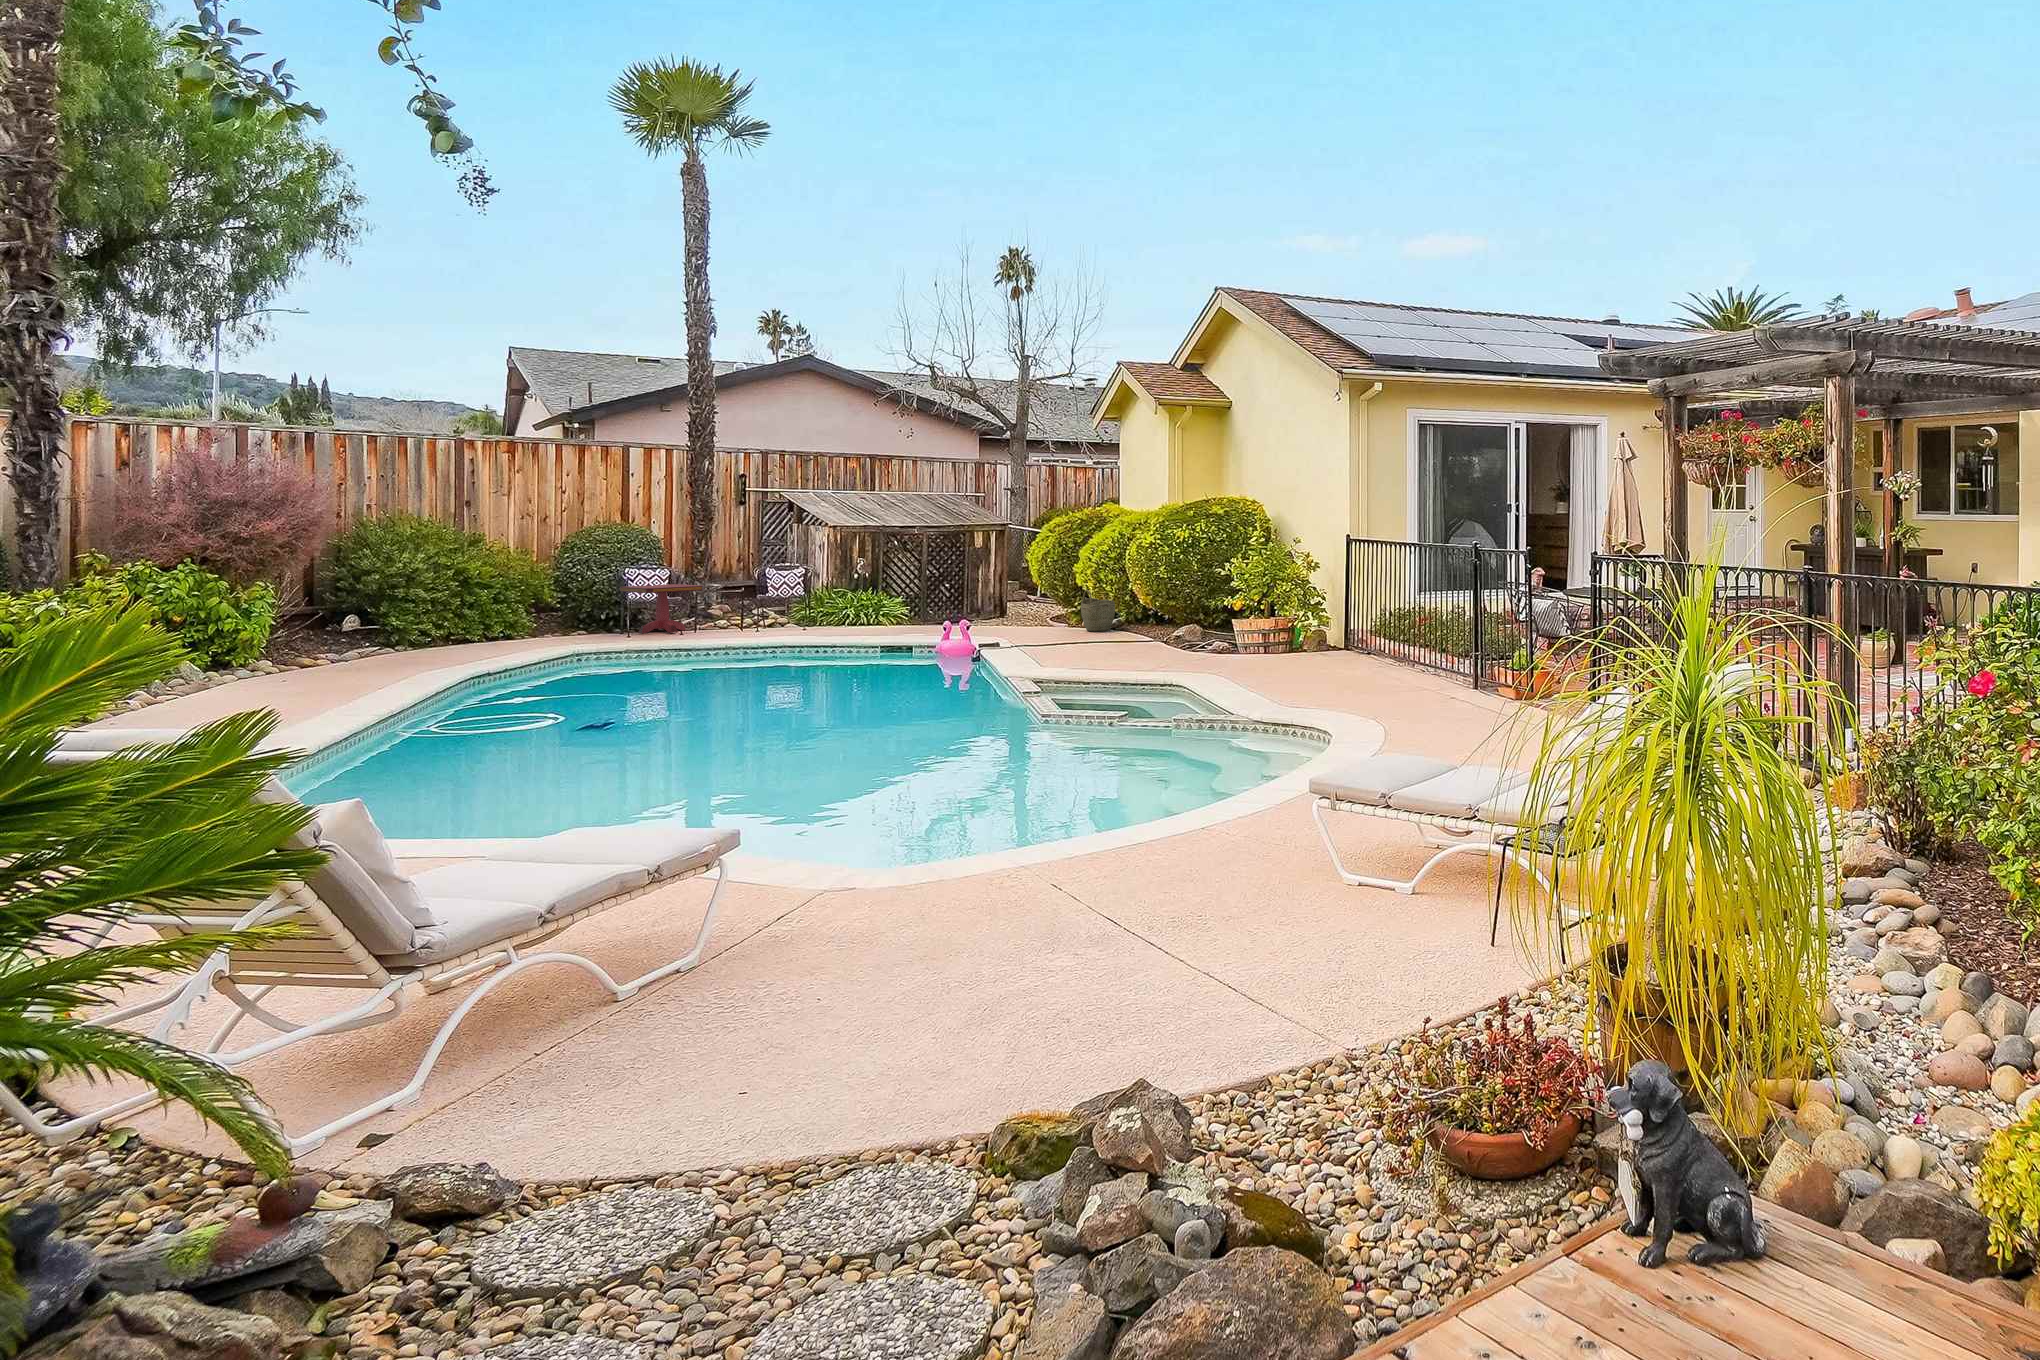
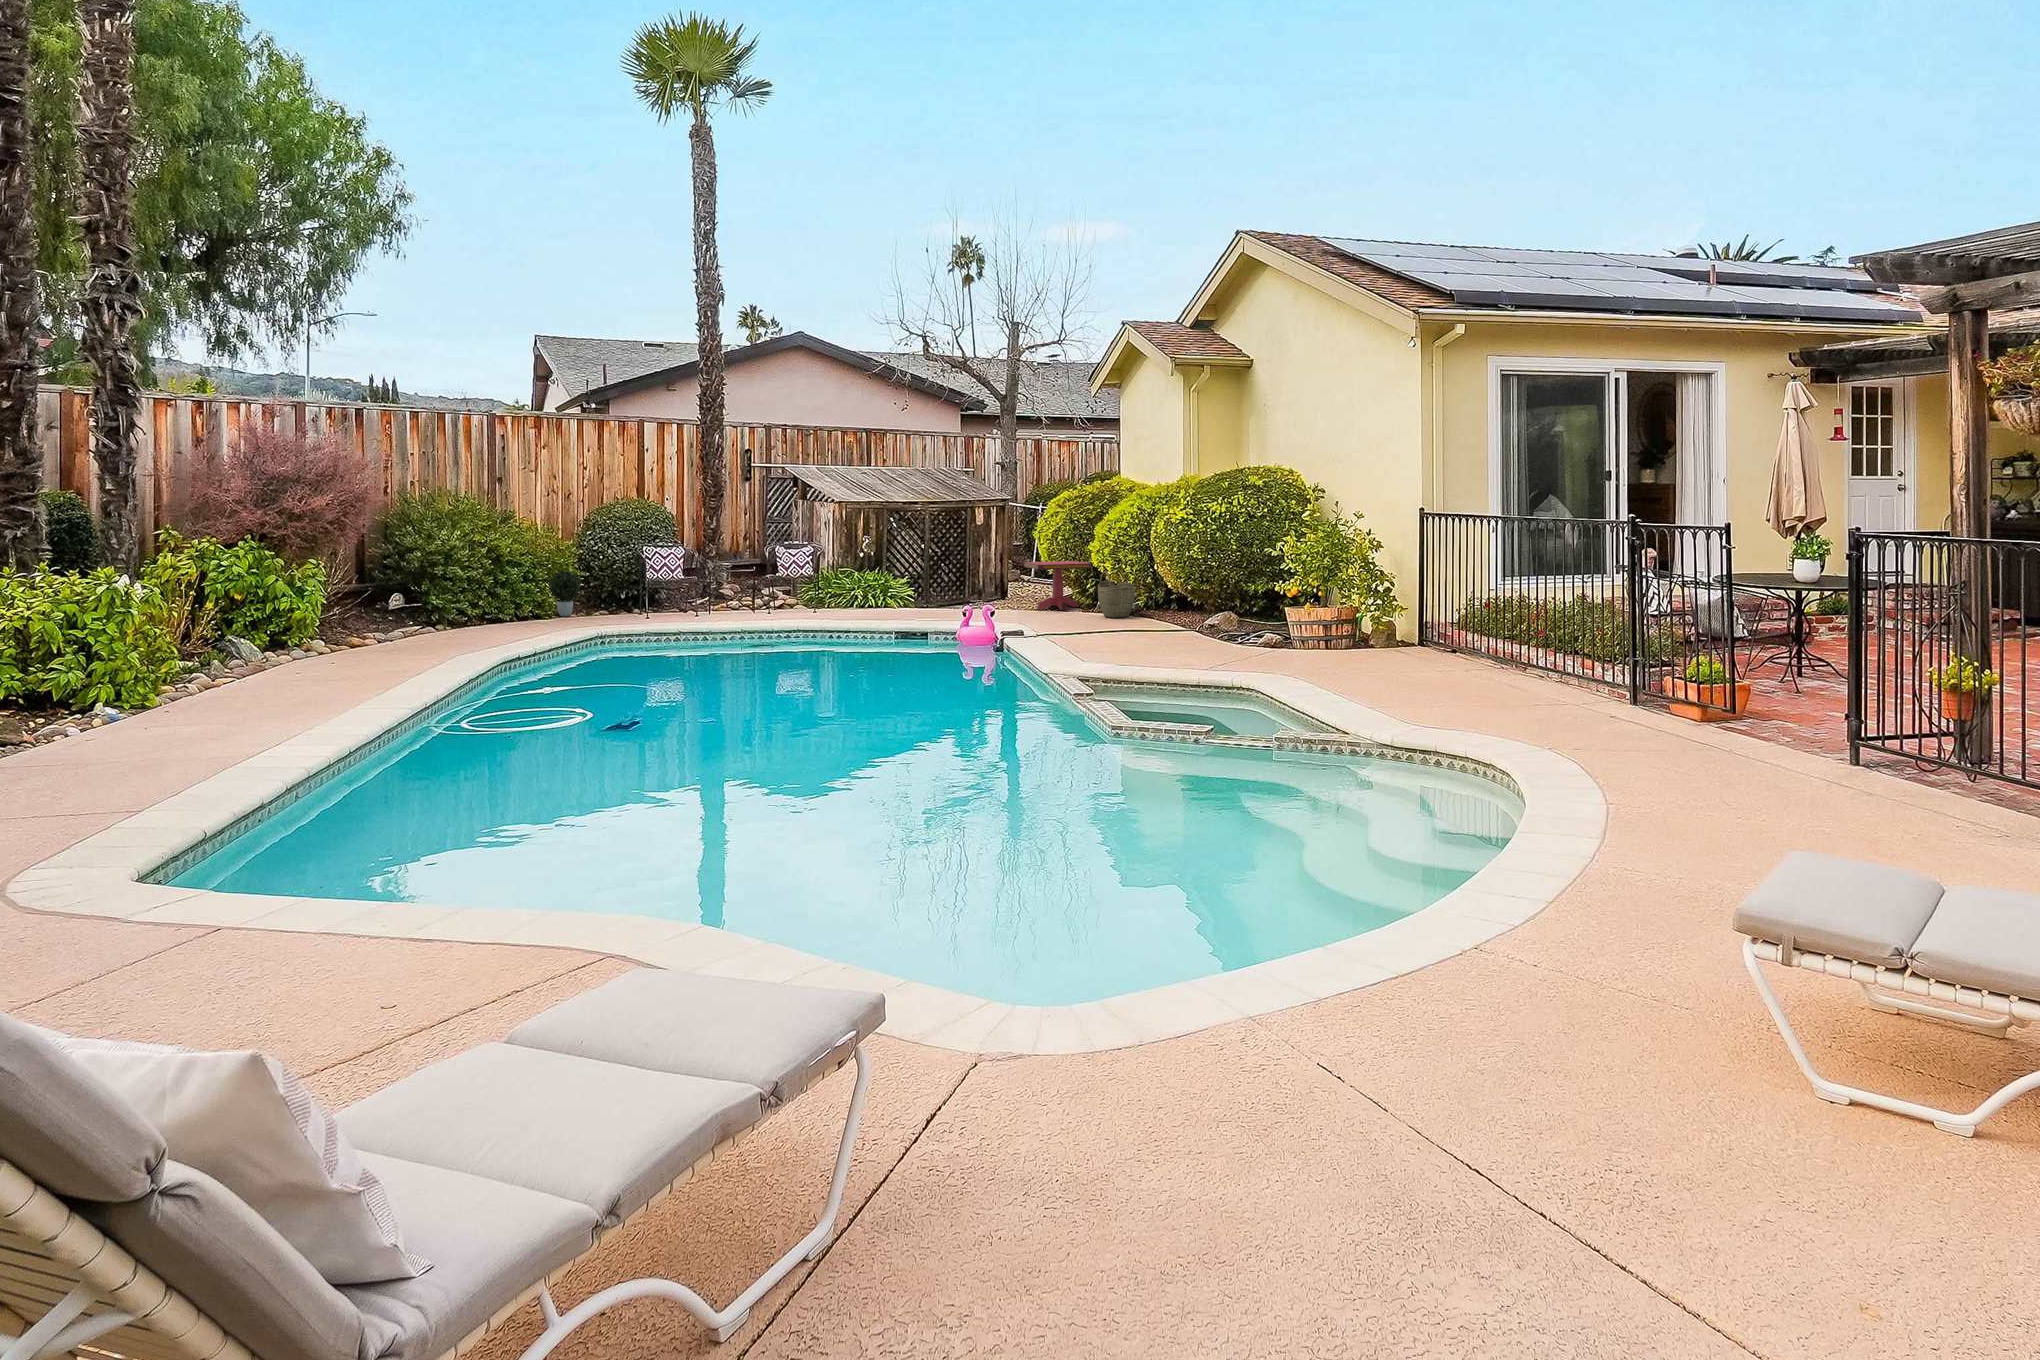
side table: present [620,584,704,633] -> present [1024,561,1092,610]
potted plant: none [520,591,558,636] -> present [548,570,582,616]

